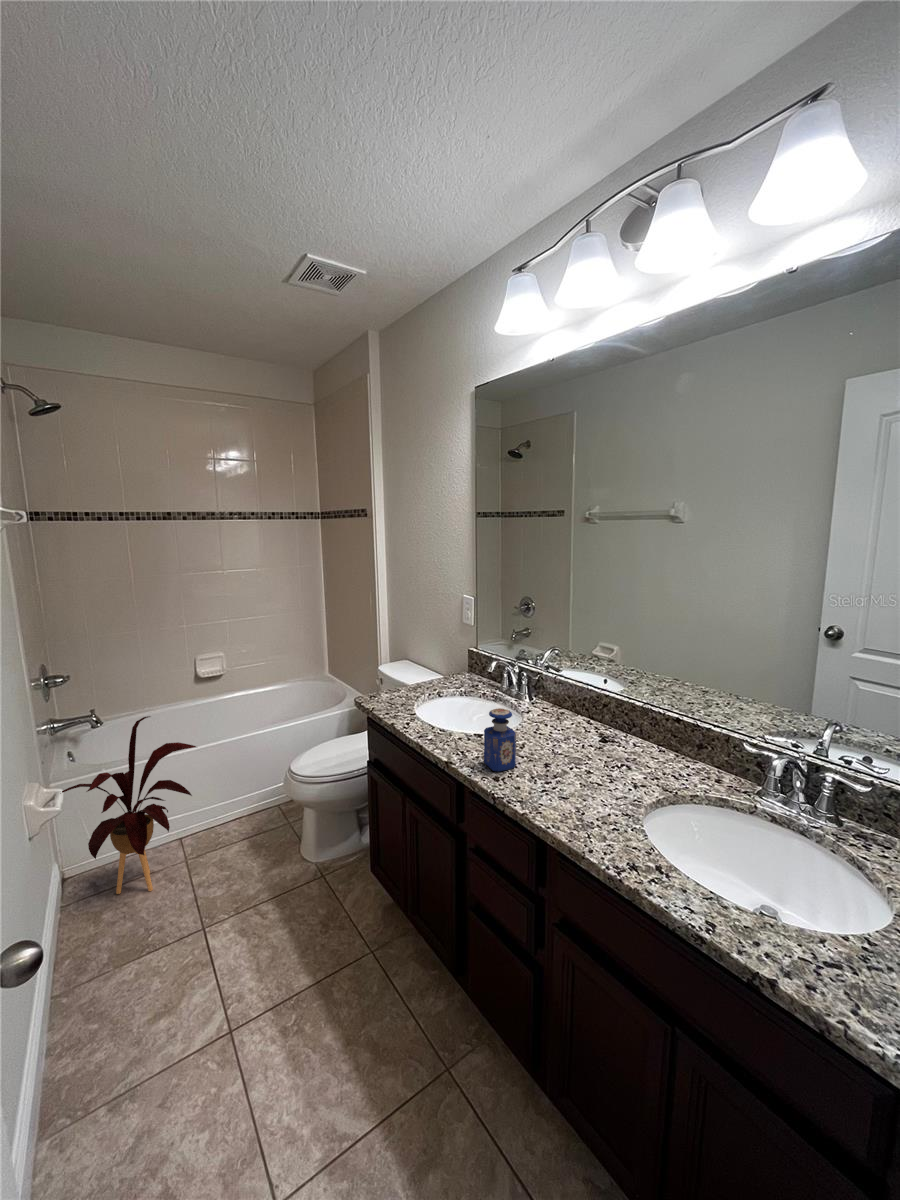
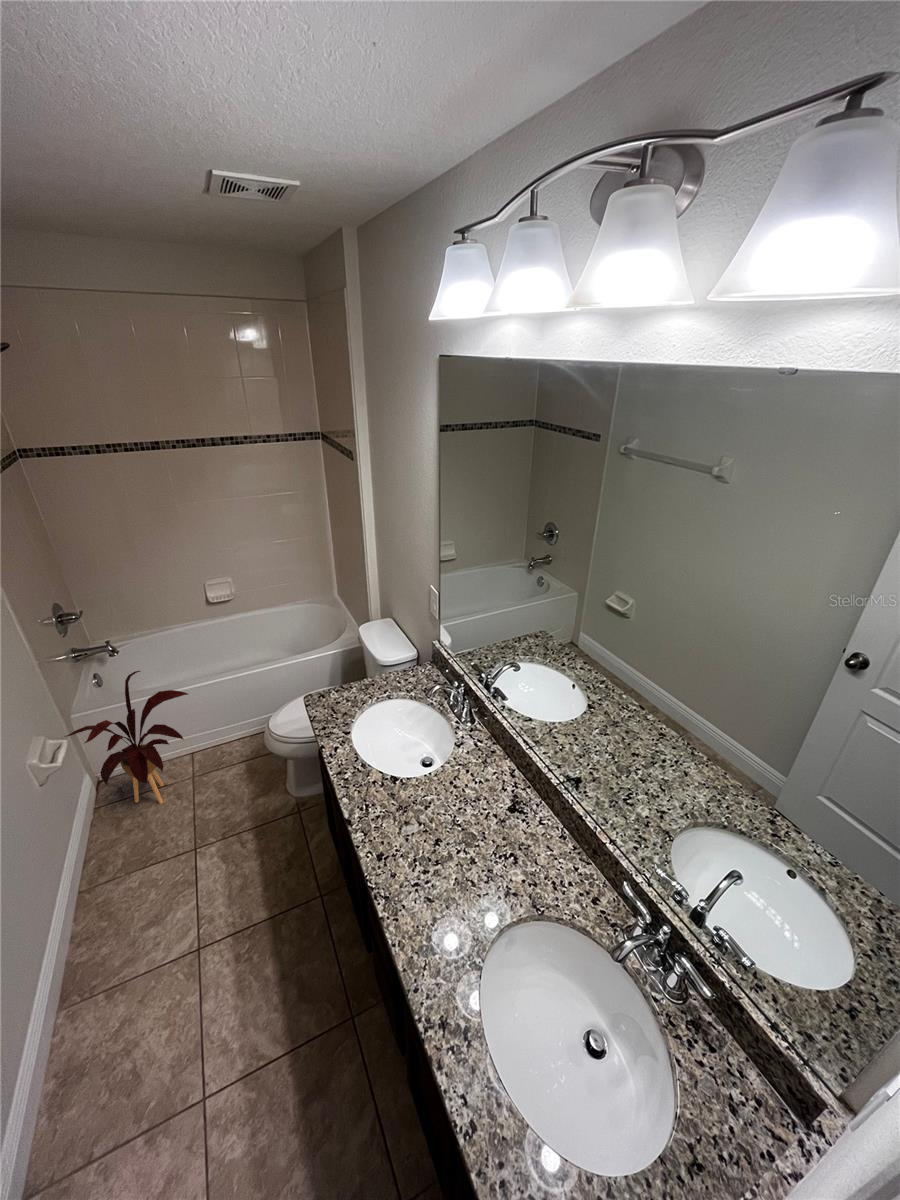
perfume bottle: present [484,708,516,771] -> none [378,784,407,843]

